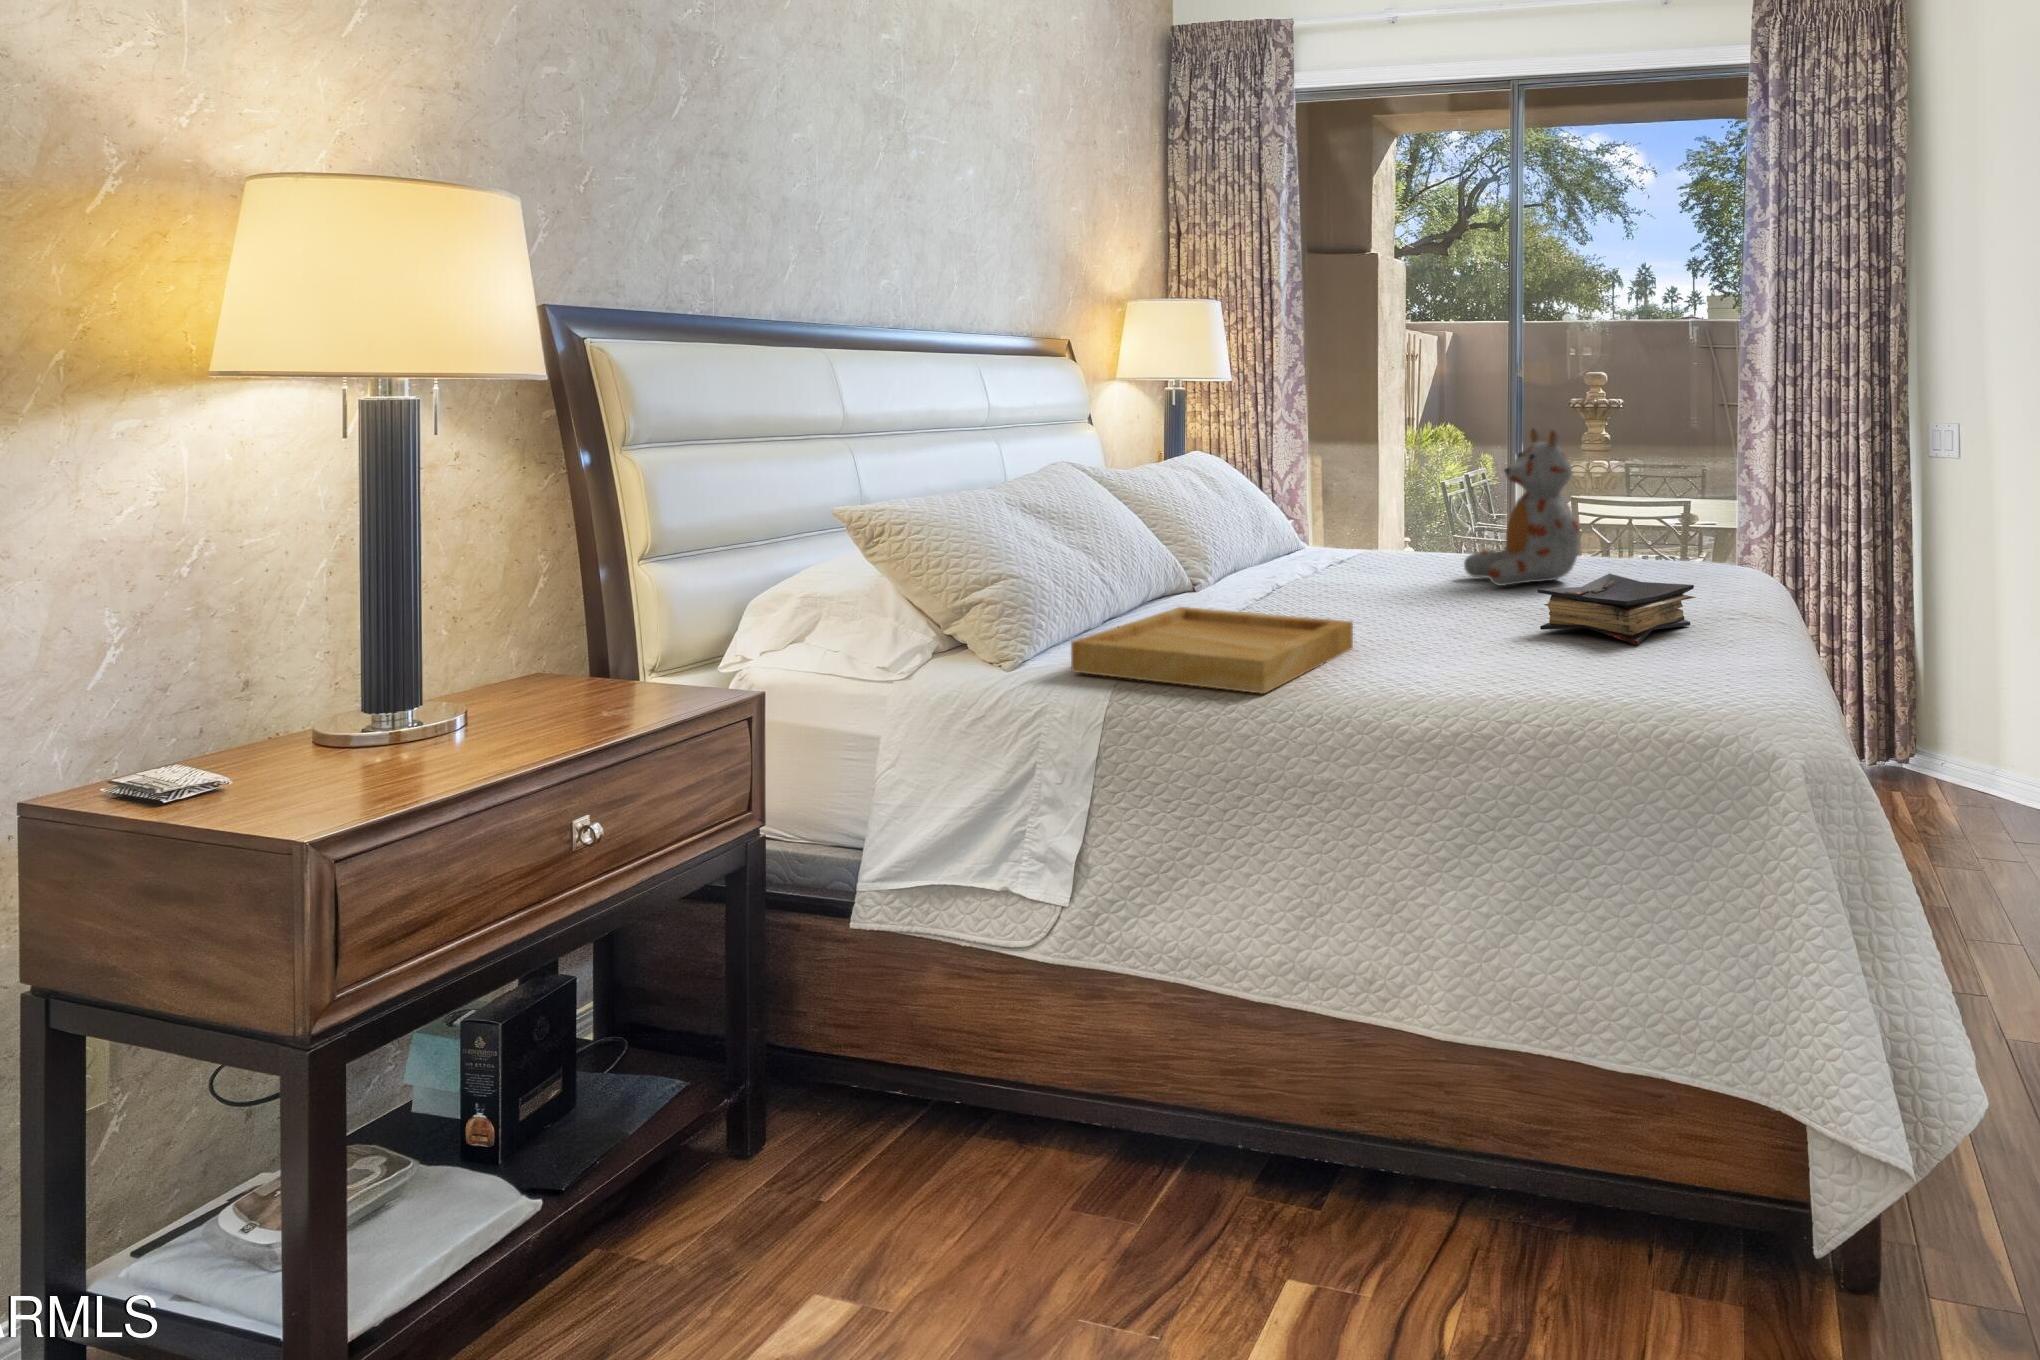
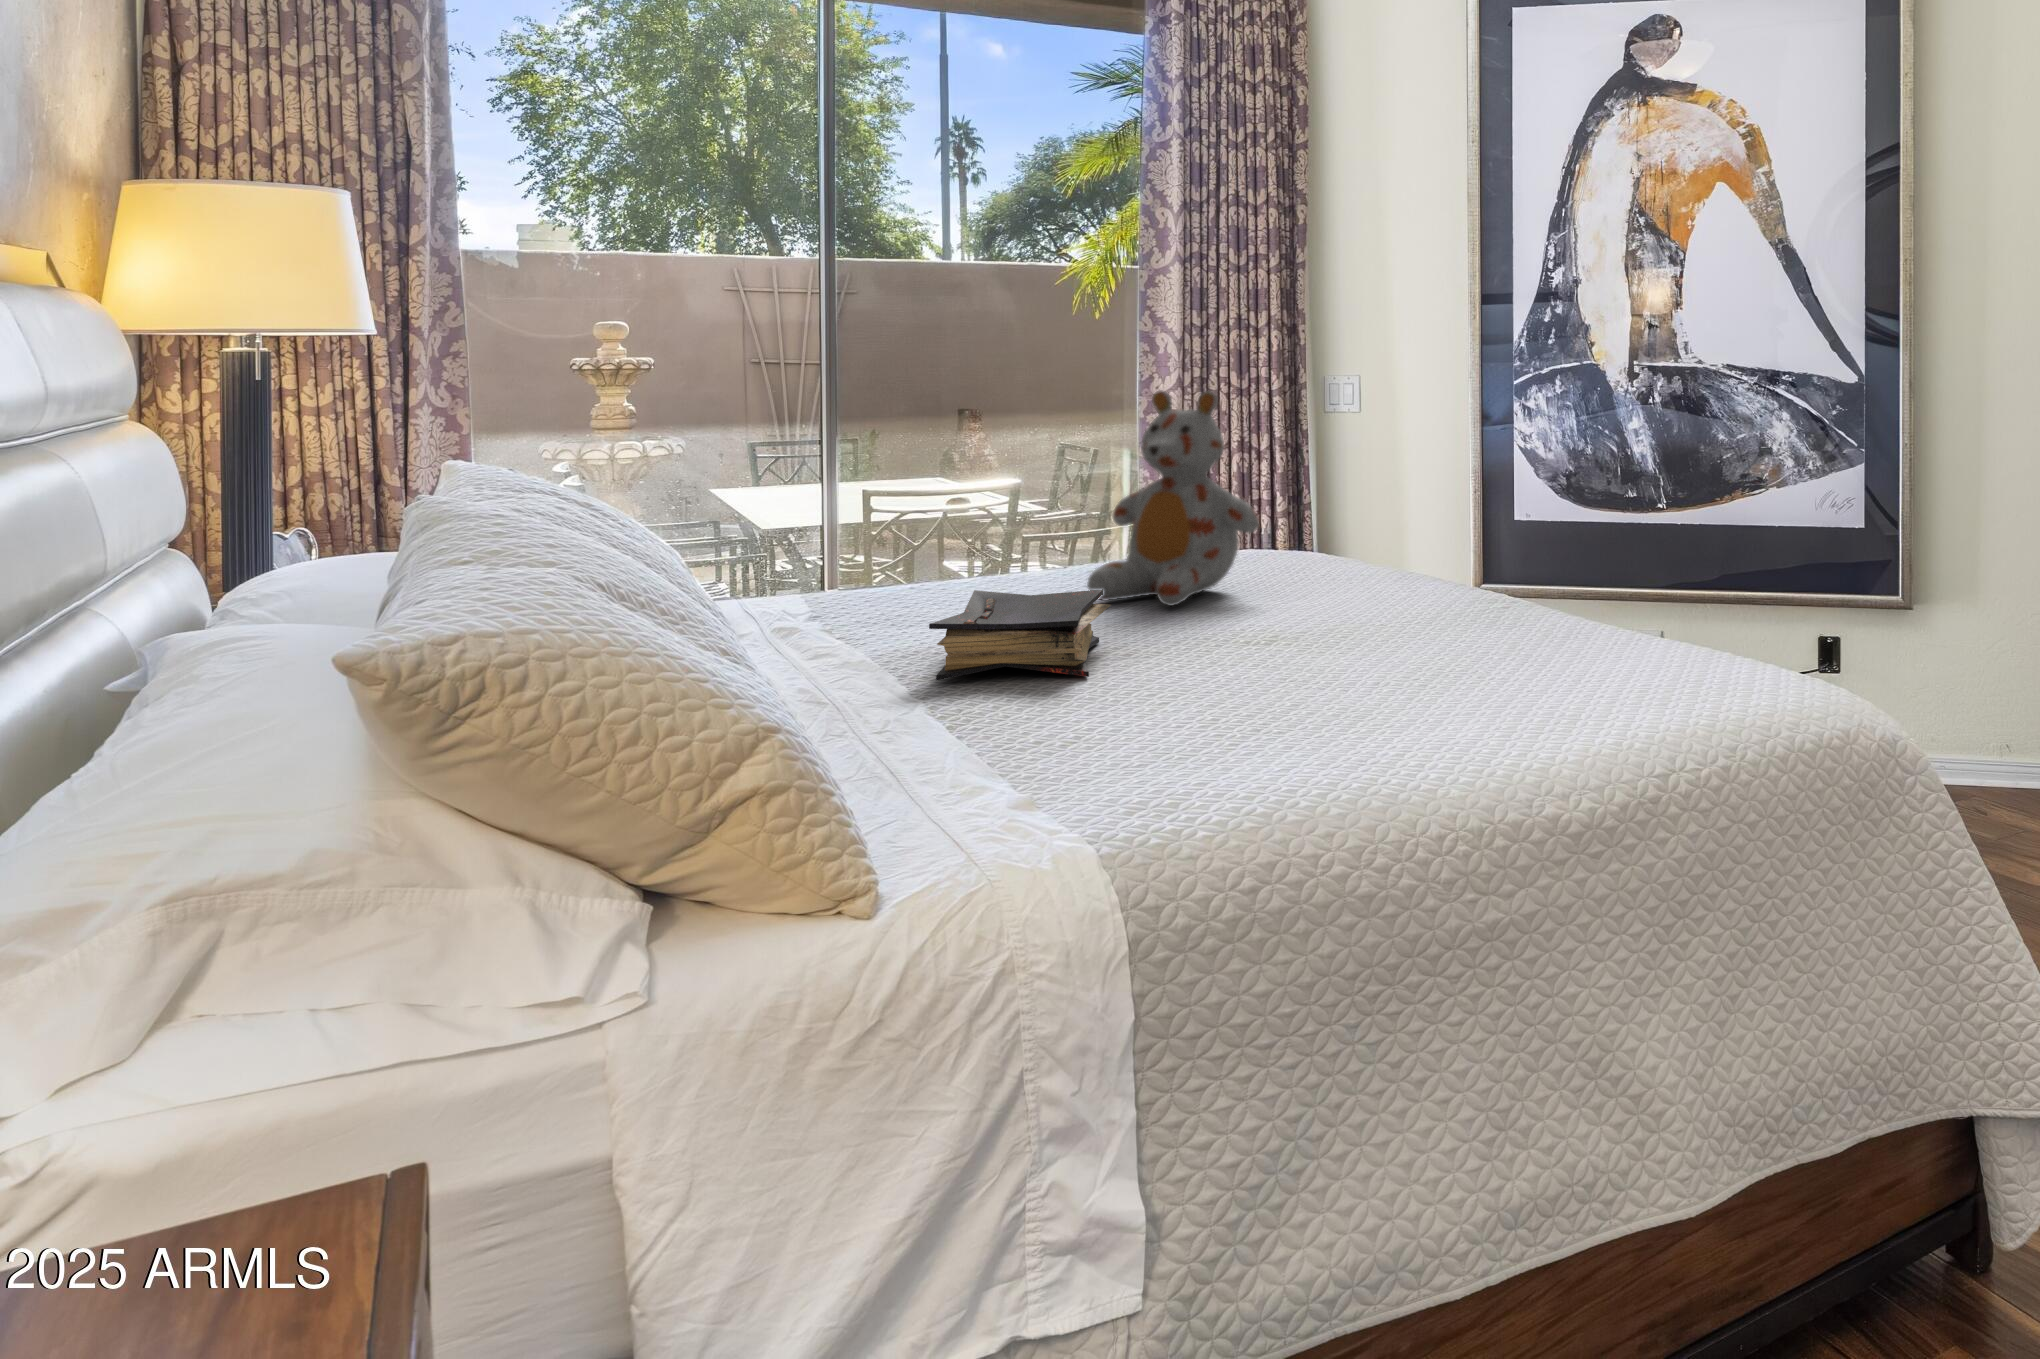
book: present [1537,574,1696,645] -> present [929,589,1111,681]
tray: present [1071,607,1353,693] -> none [952,672,1362,840]

